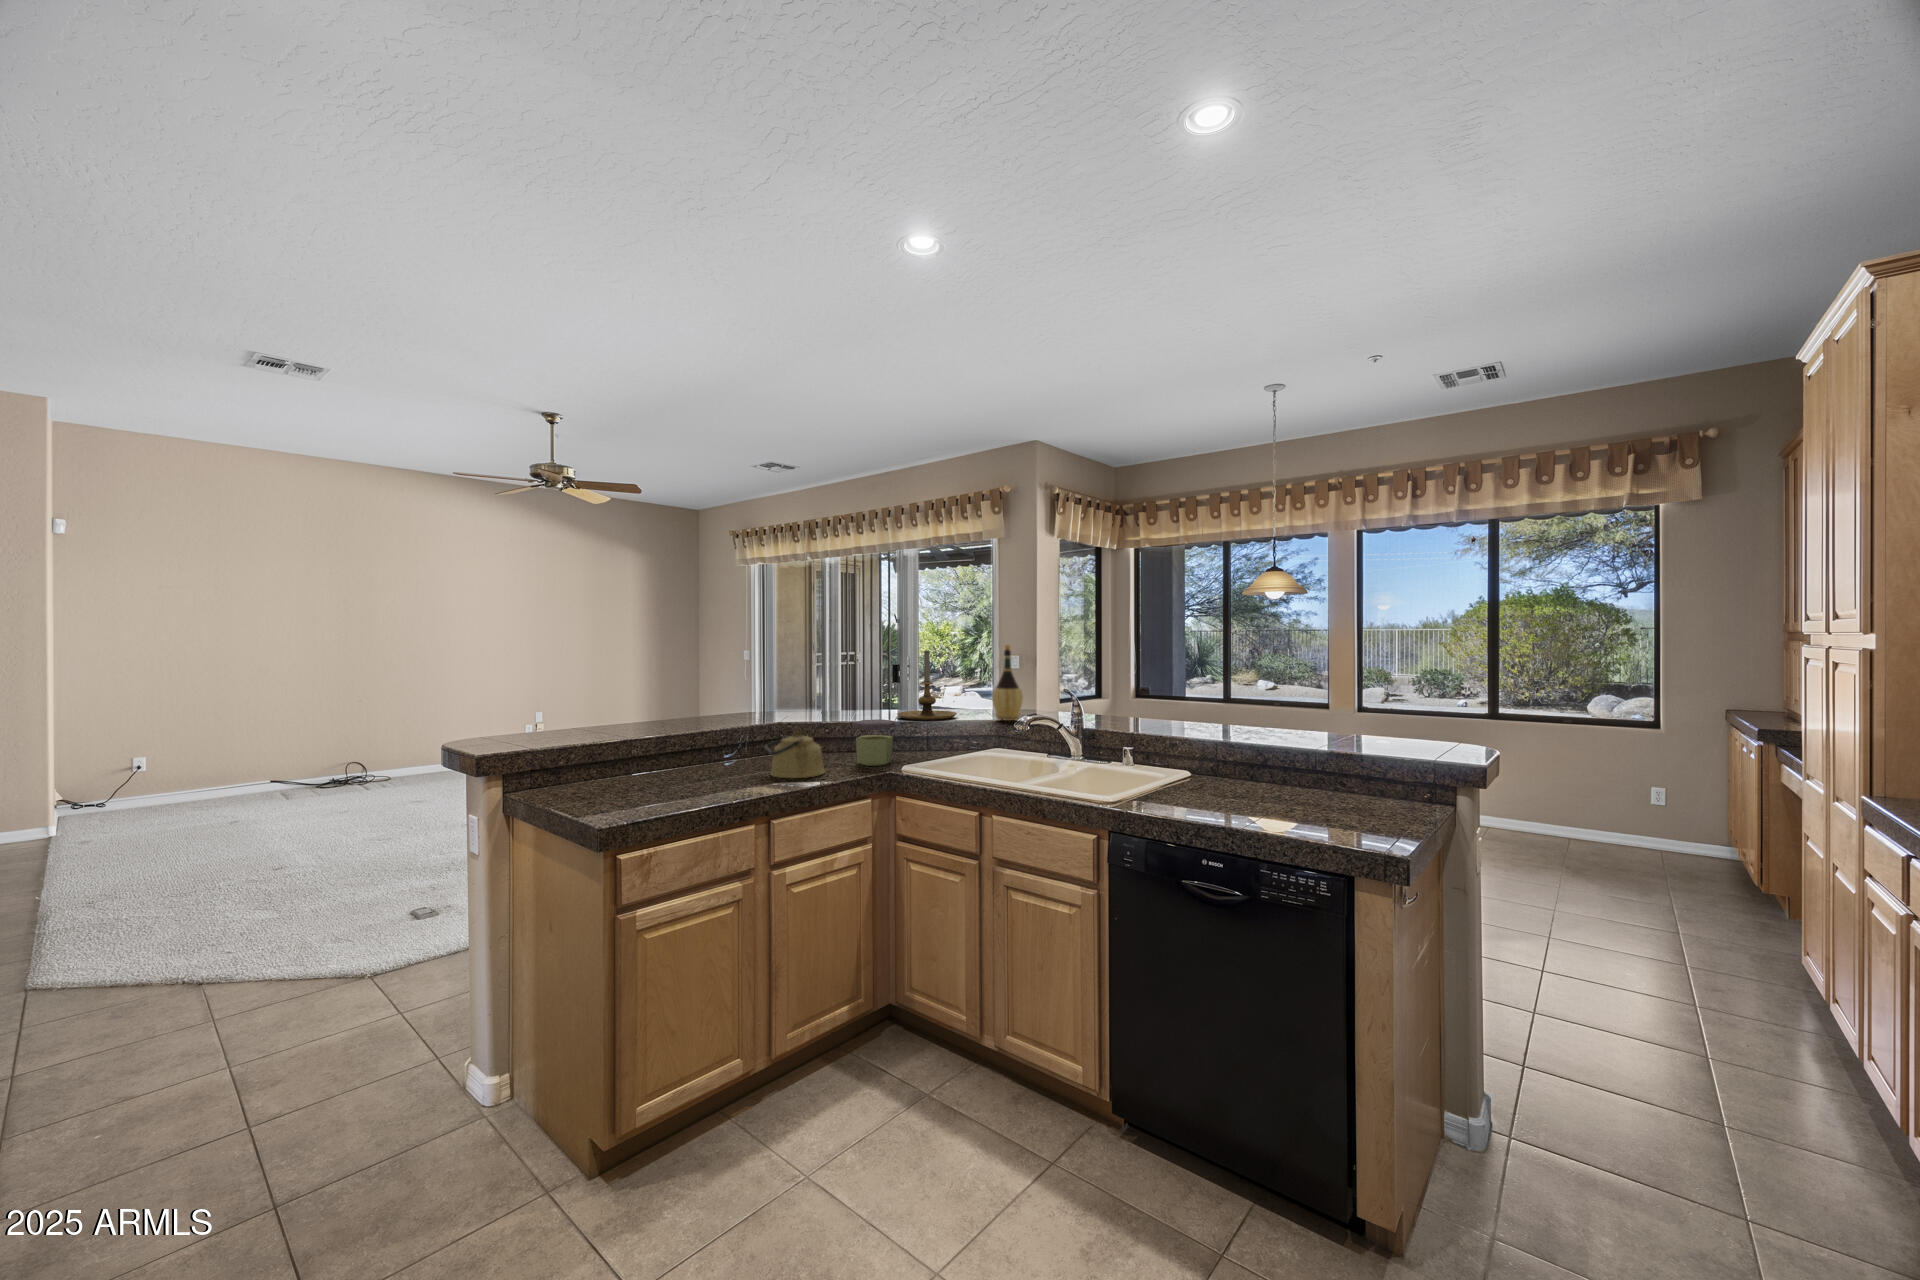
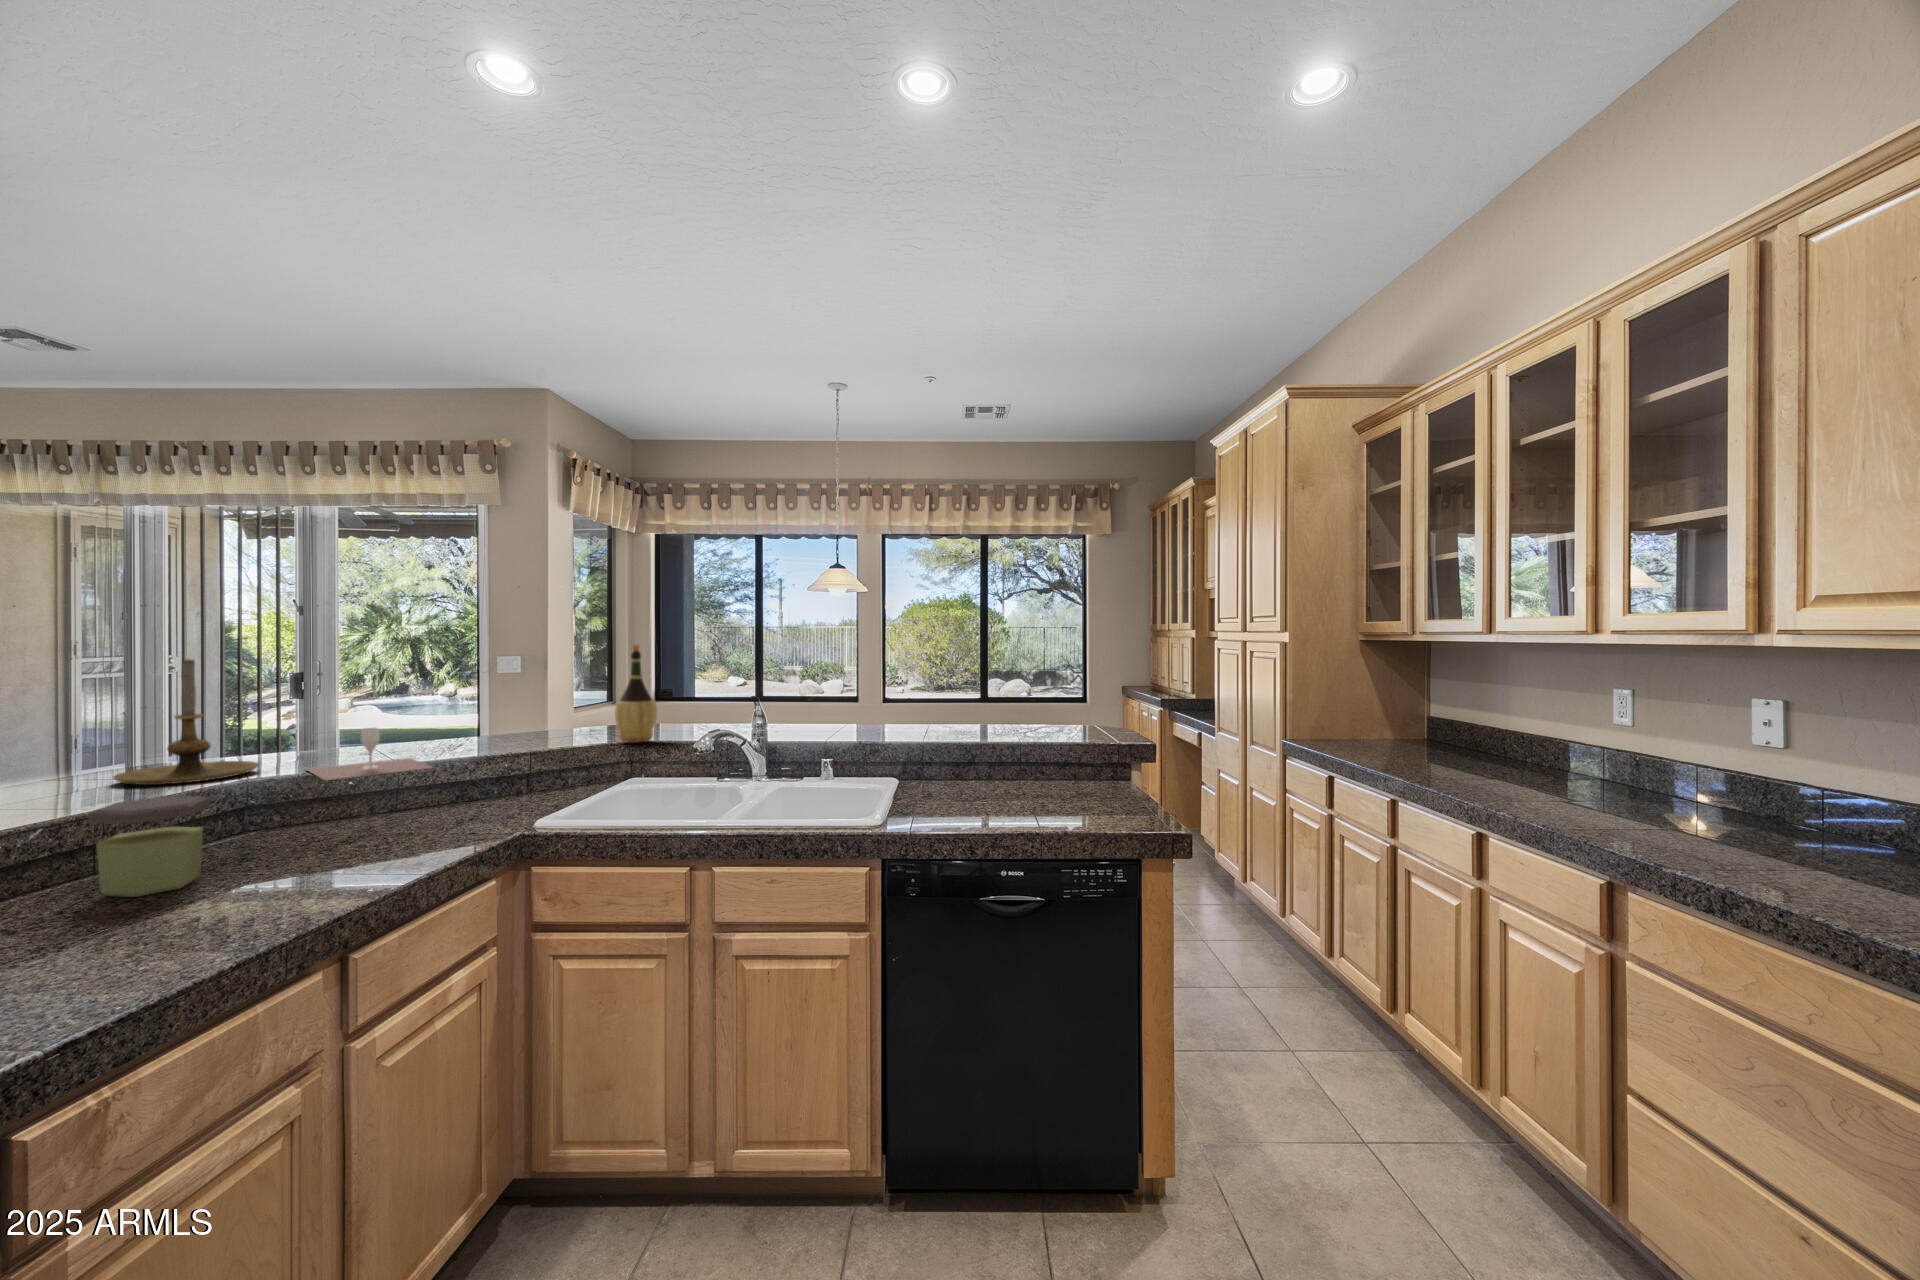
candle holder: present [897,651,957,720] -> present [113,659,259,785]
wine glass: none [809,696,868,726] -> present [307,728,433,781]
jar: present [853,719,895,766] -> present [88,796,209,897]
kettle: present [766,731,825,778] -> none [274,791,405,875]

